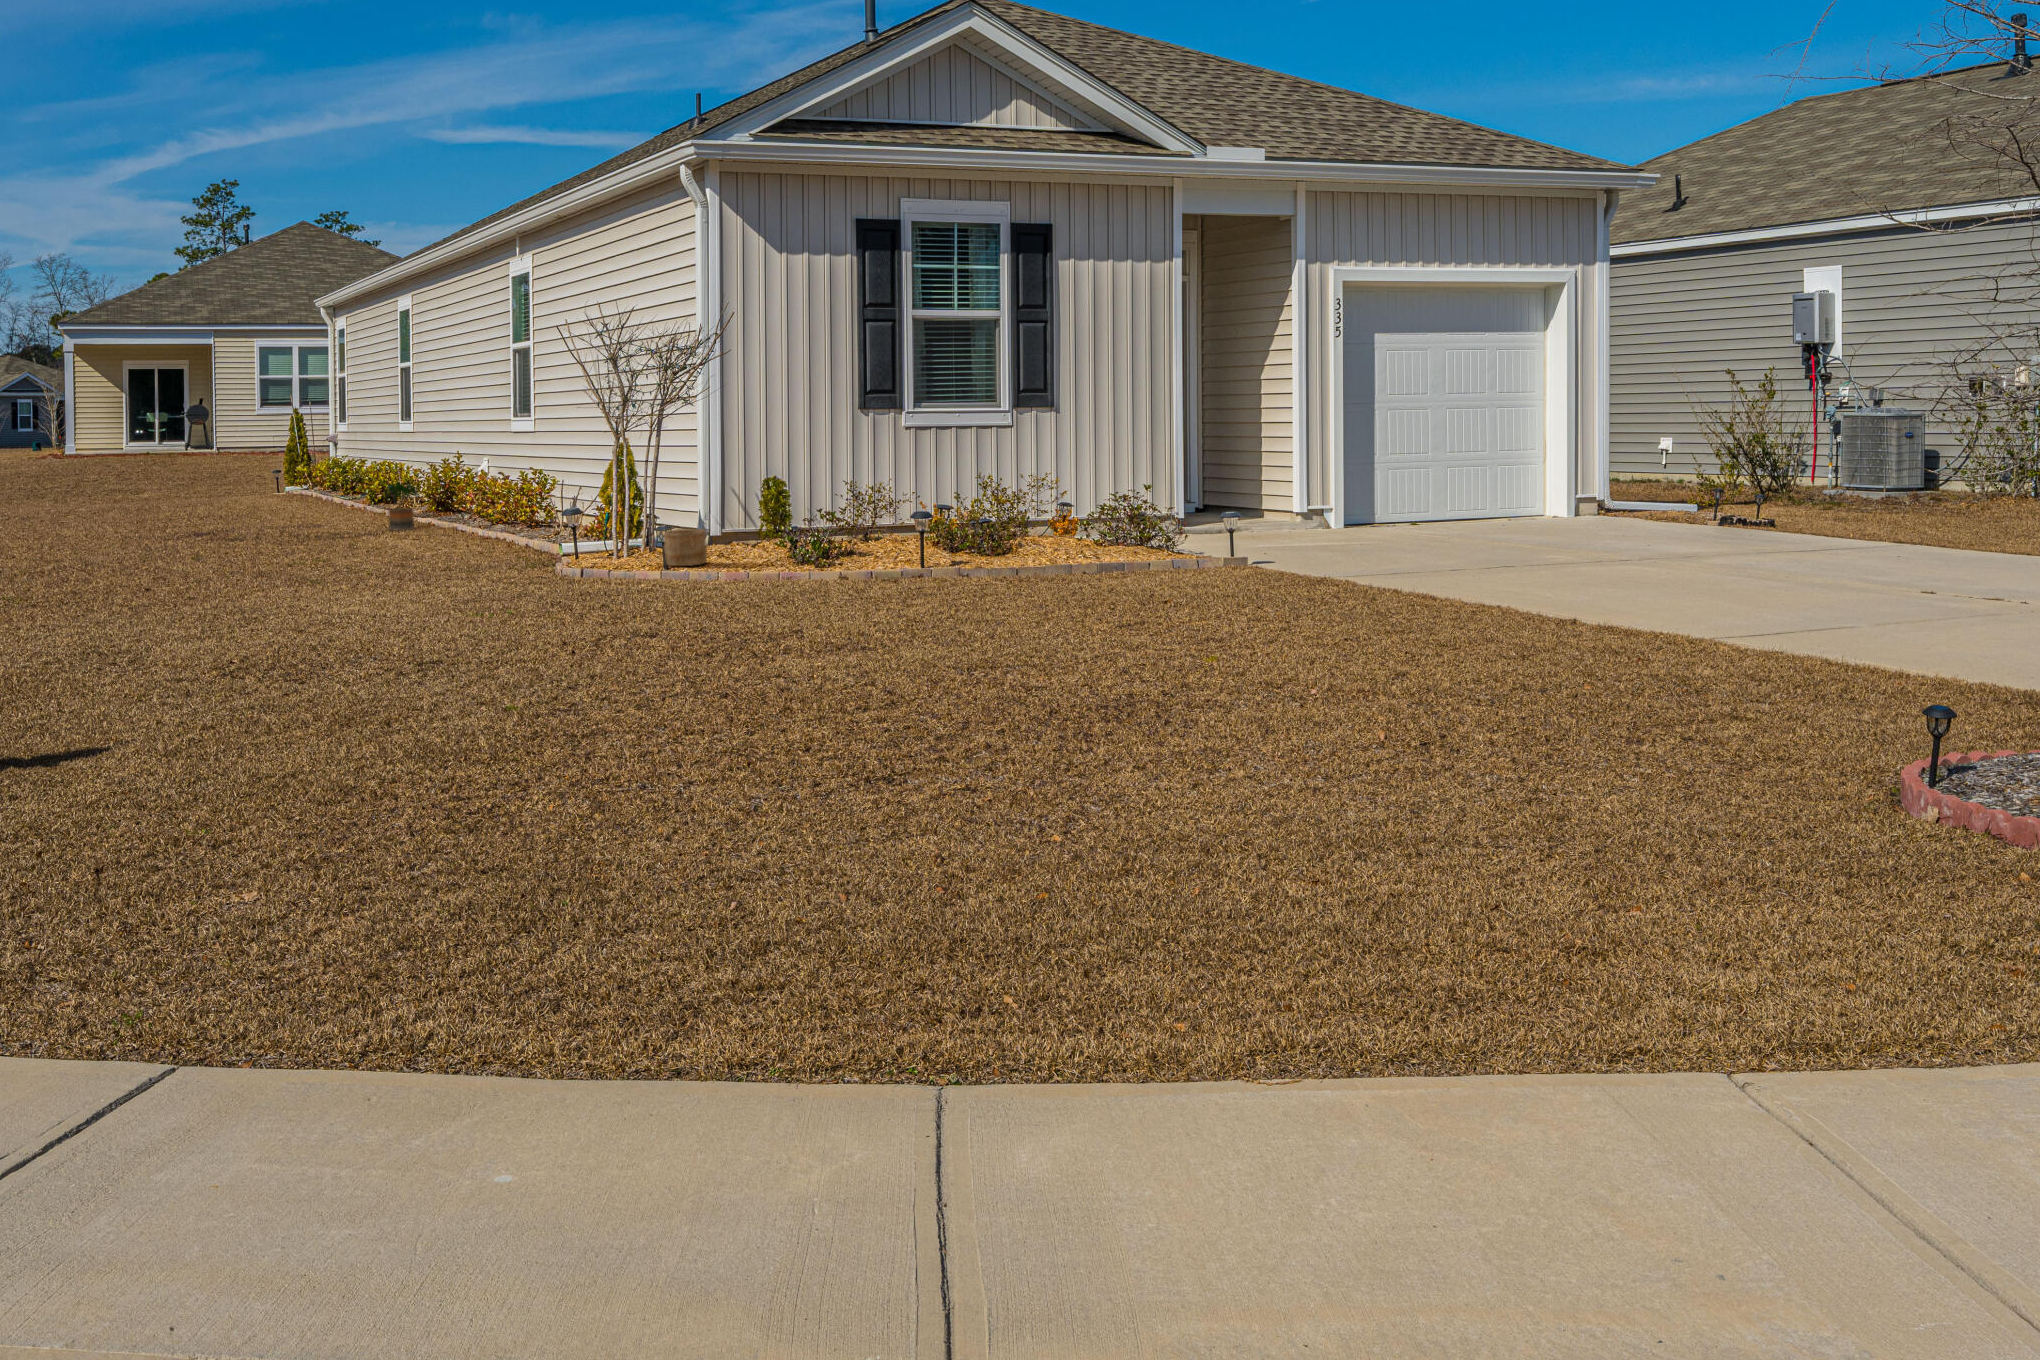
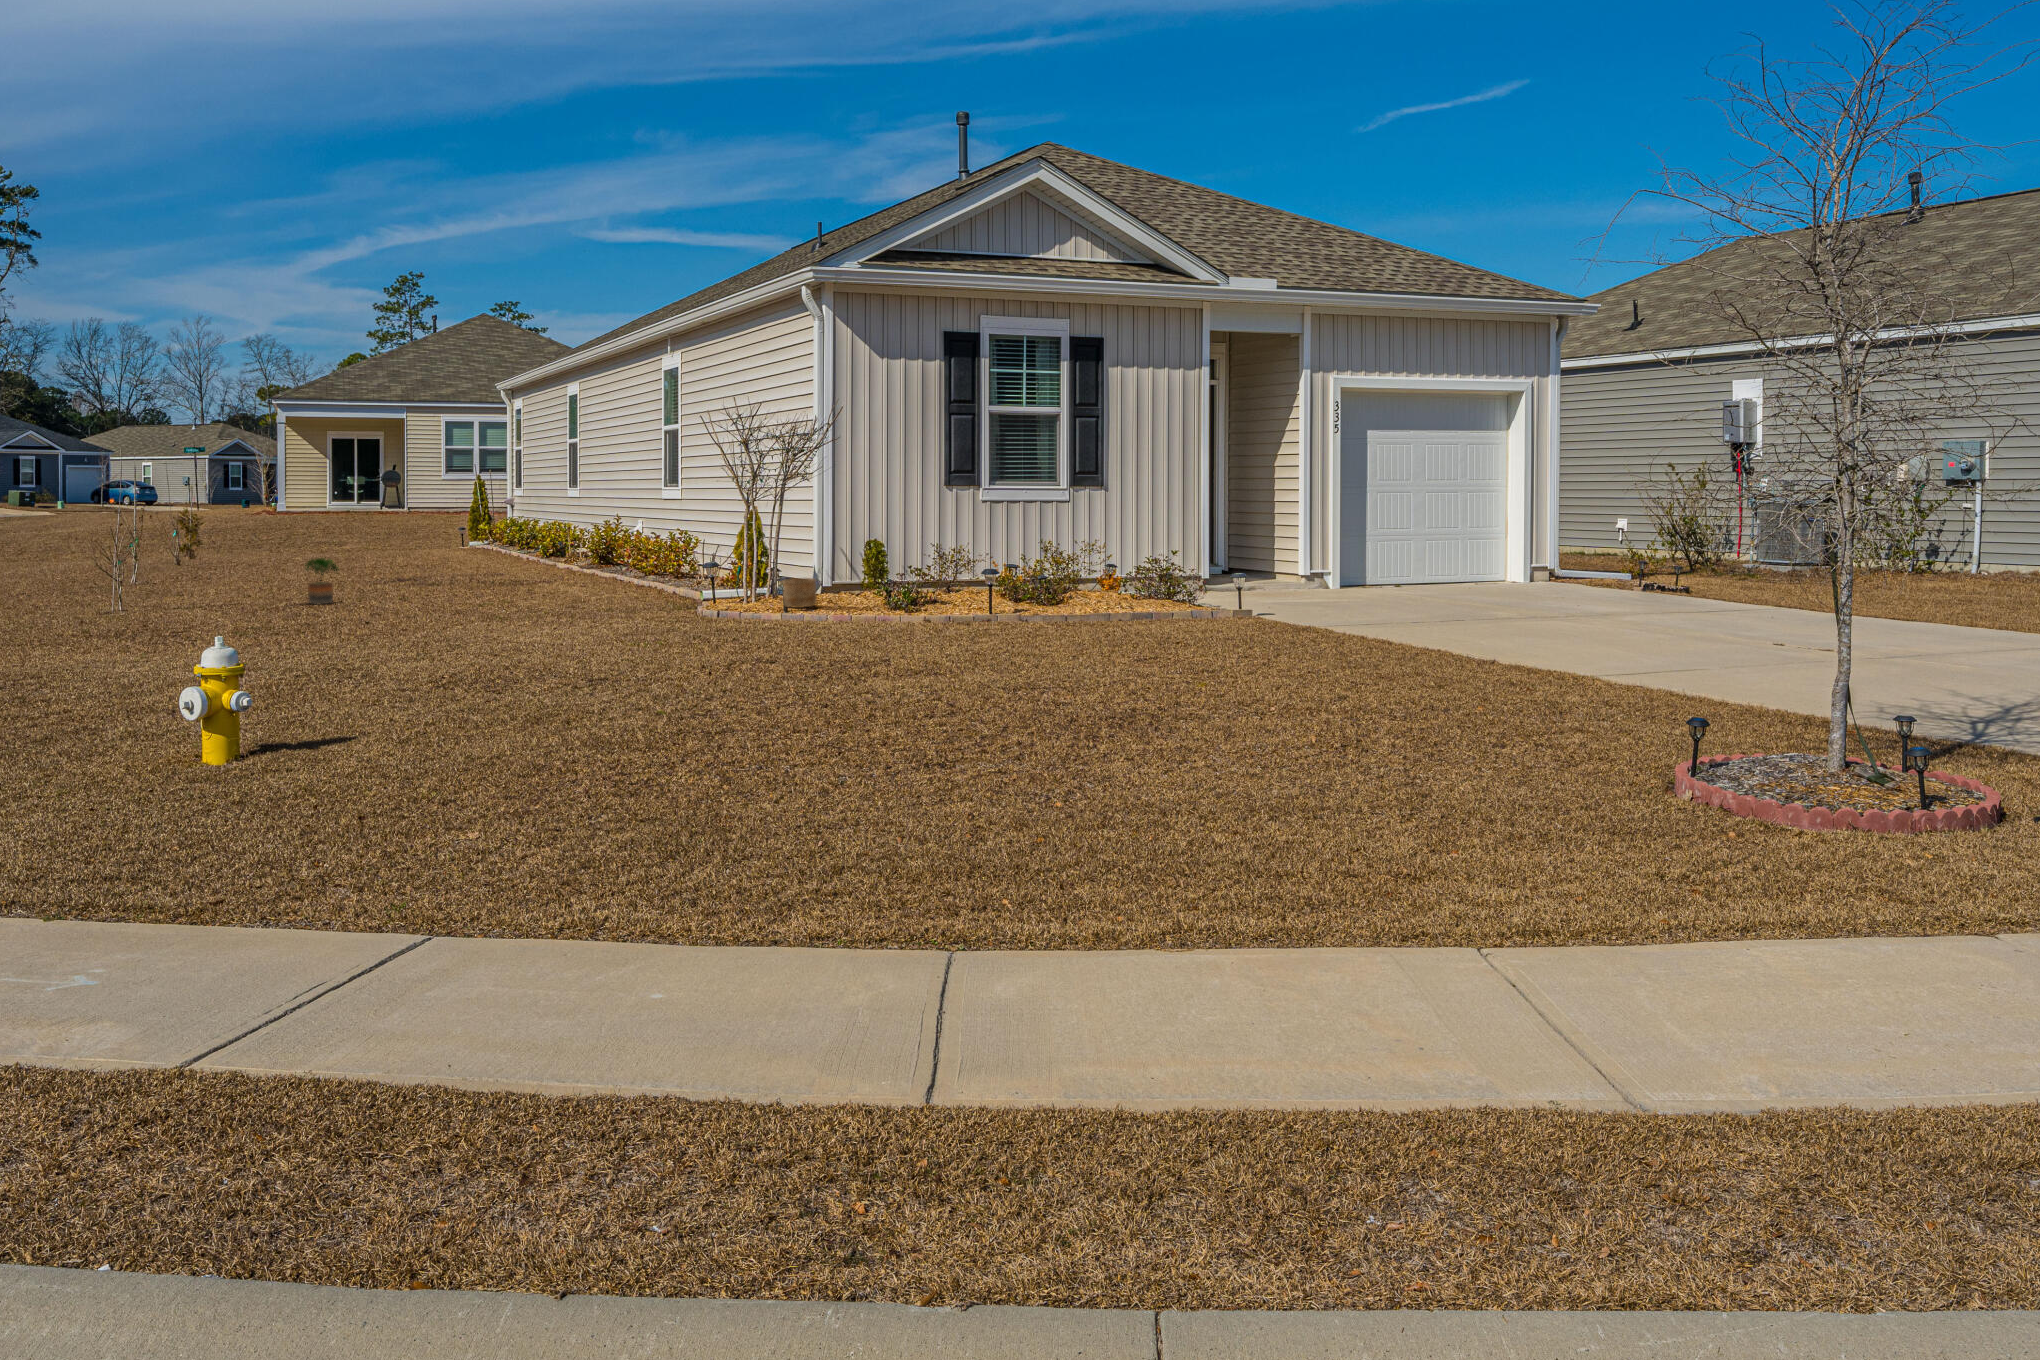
potted tree: present [385,483,420,531] -> present [305,558,339,604]

